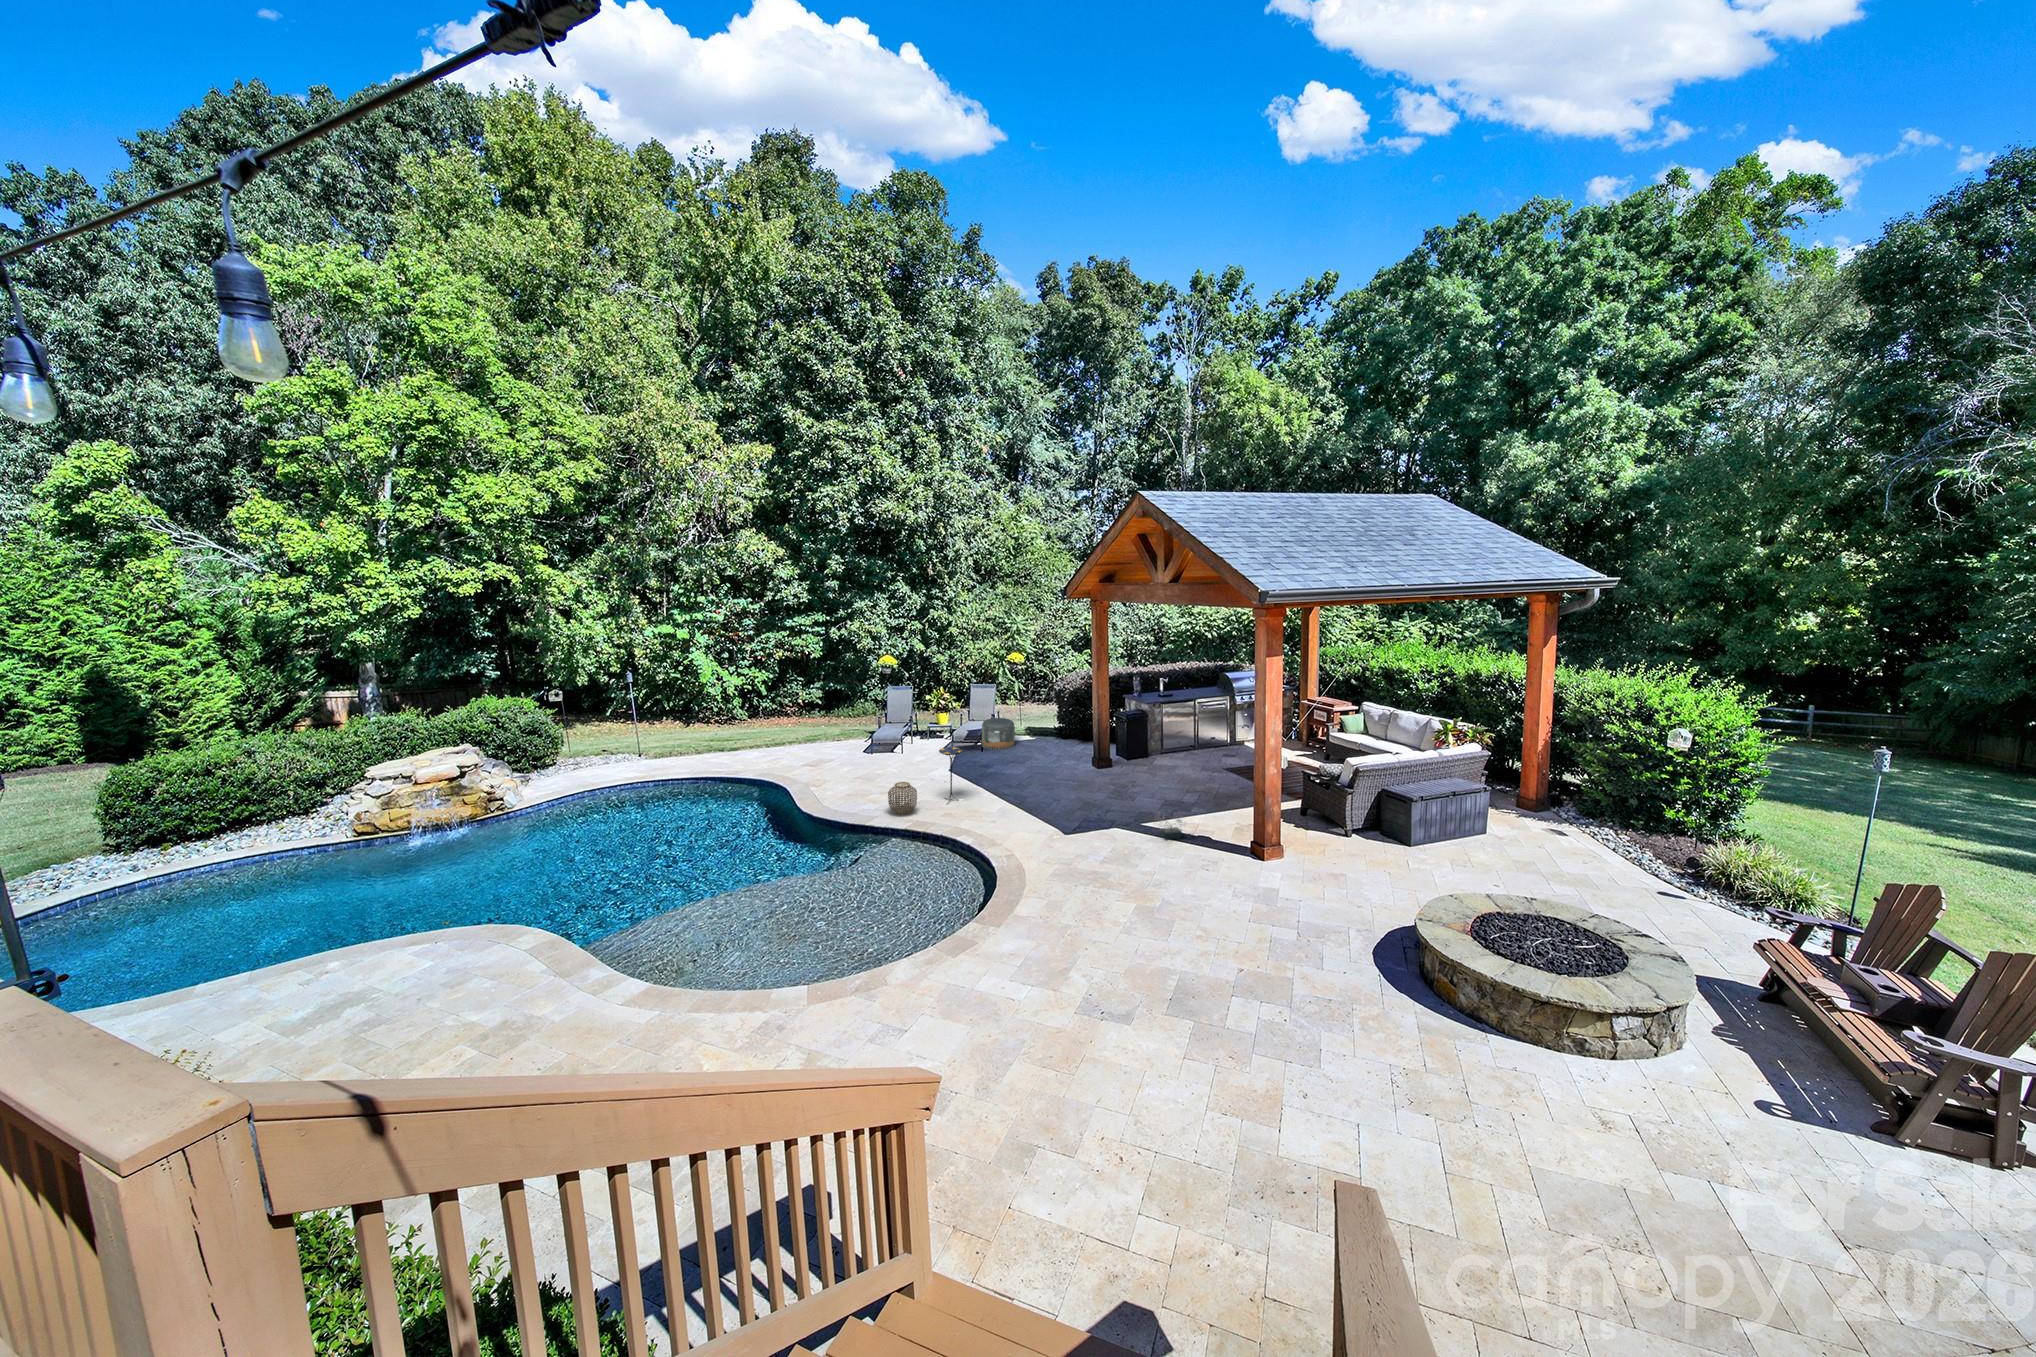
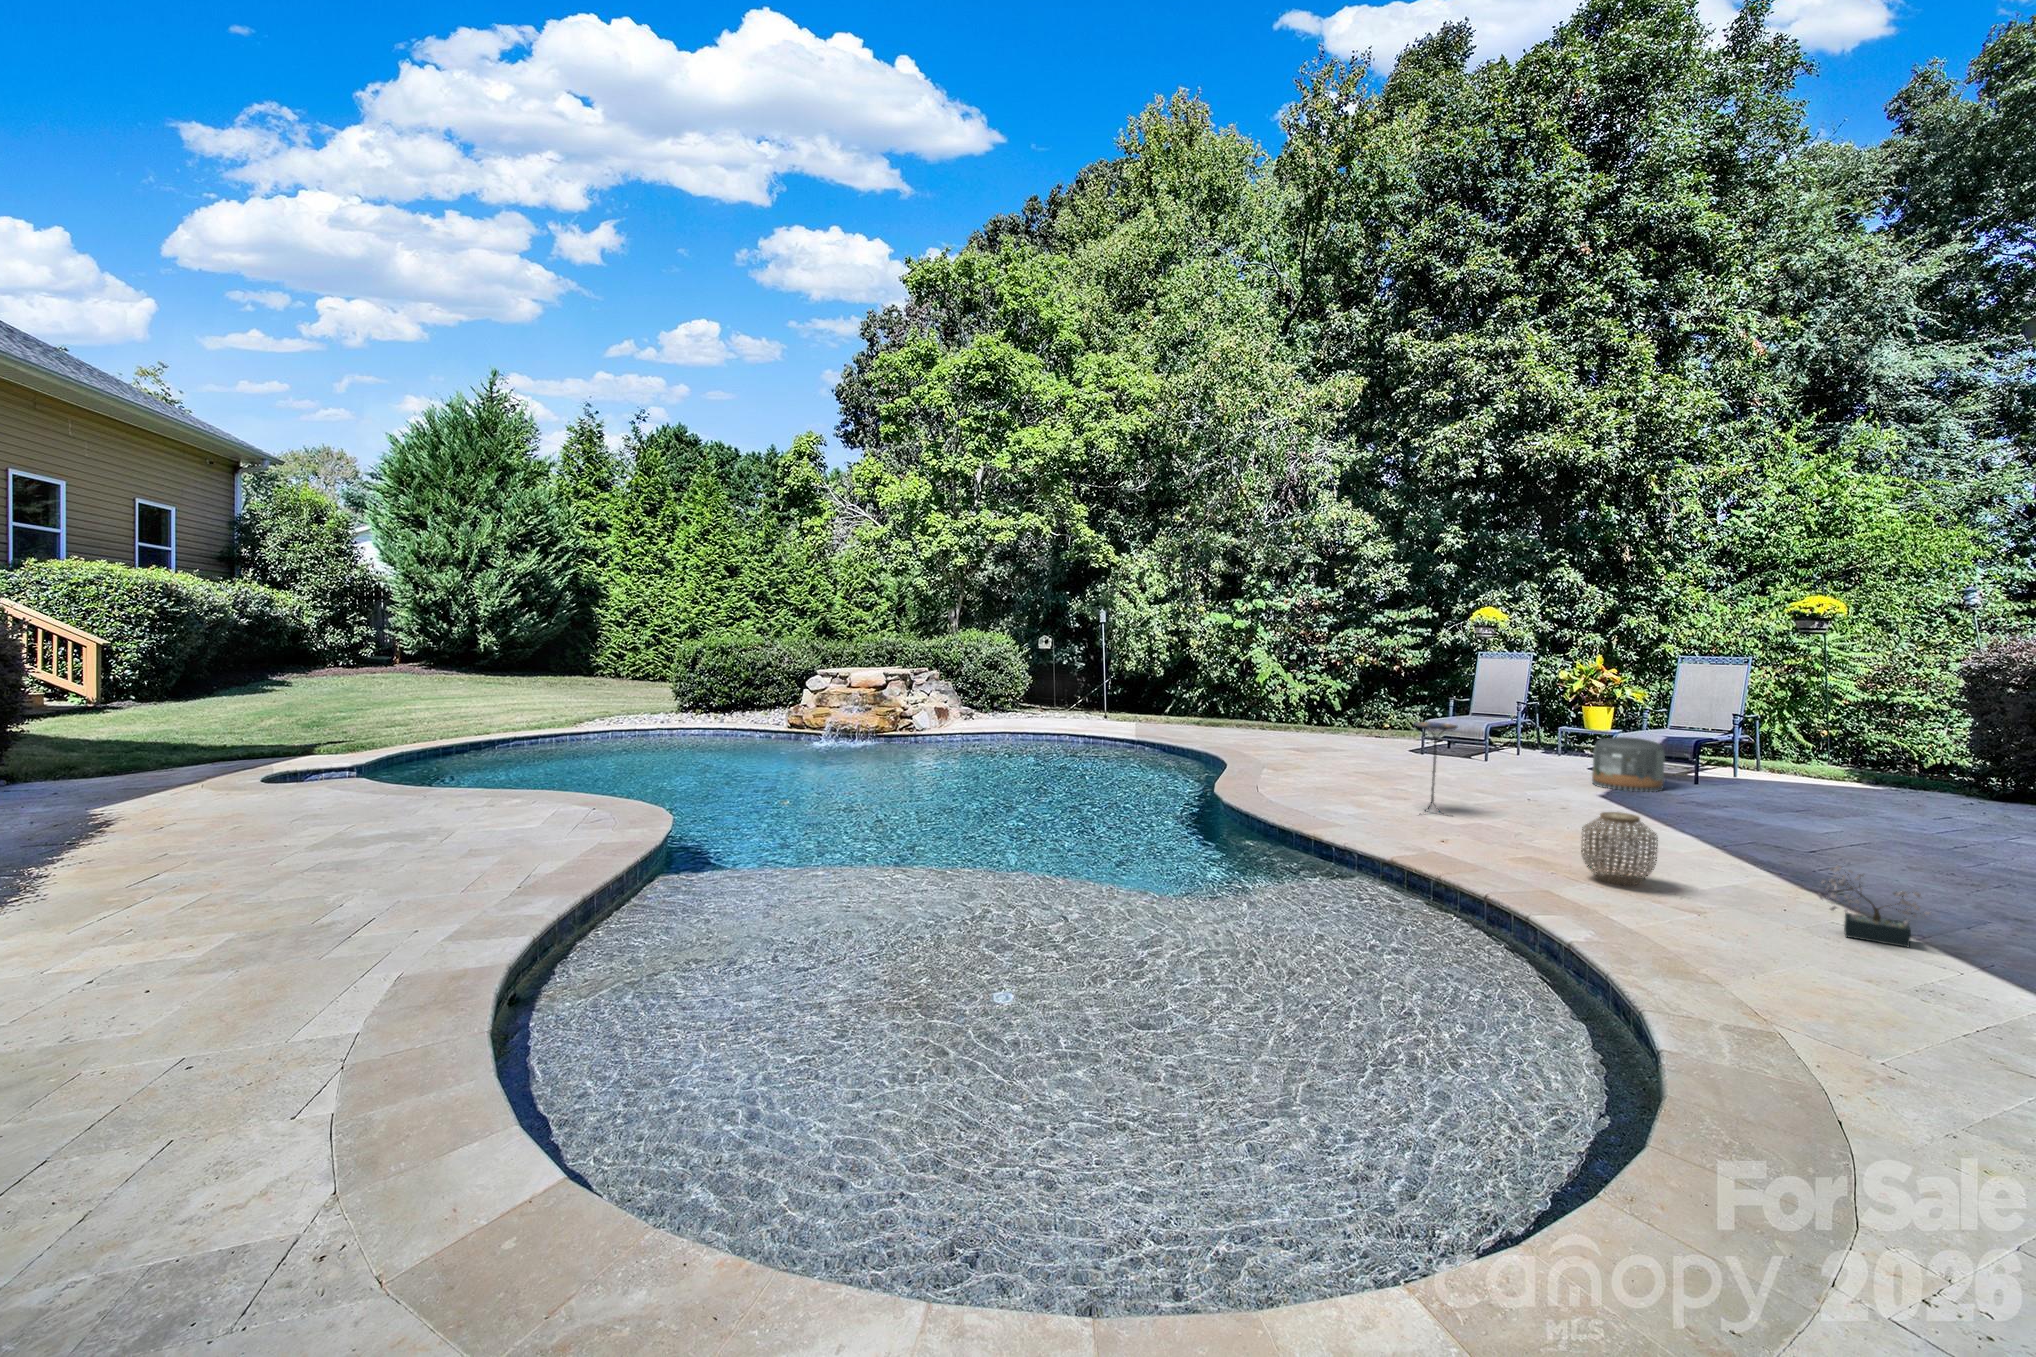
woven basket: present [888,782,917,815] -> present [1581,812,1658,885]

